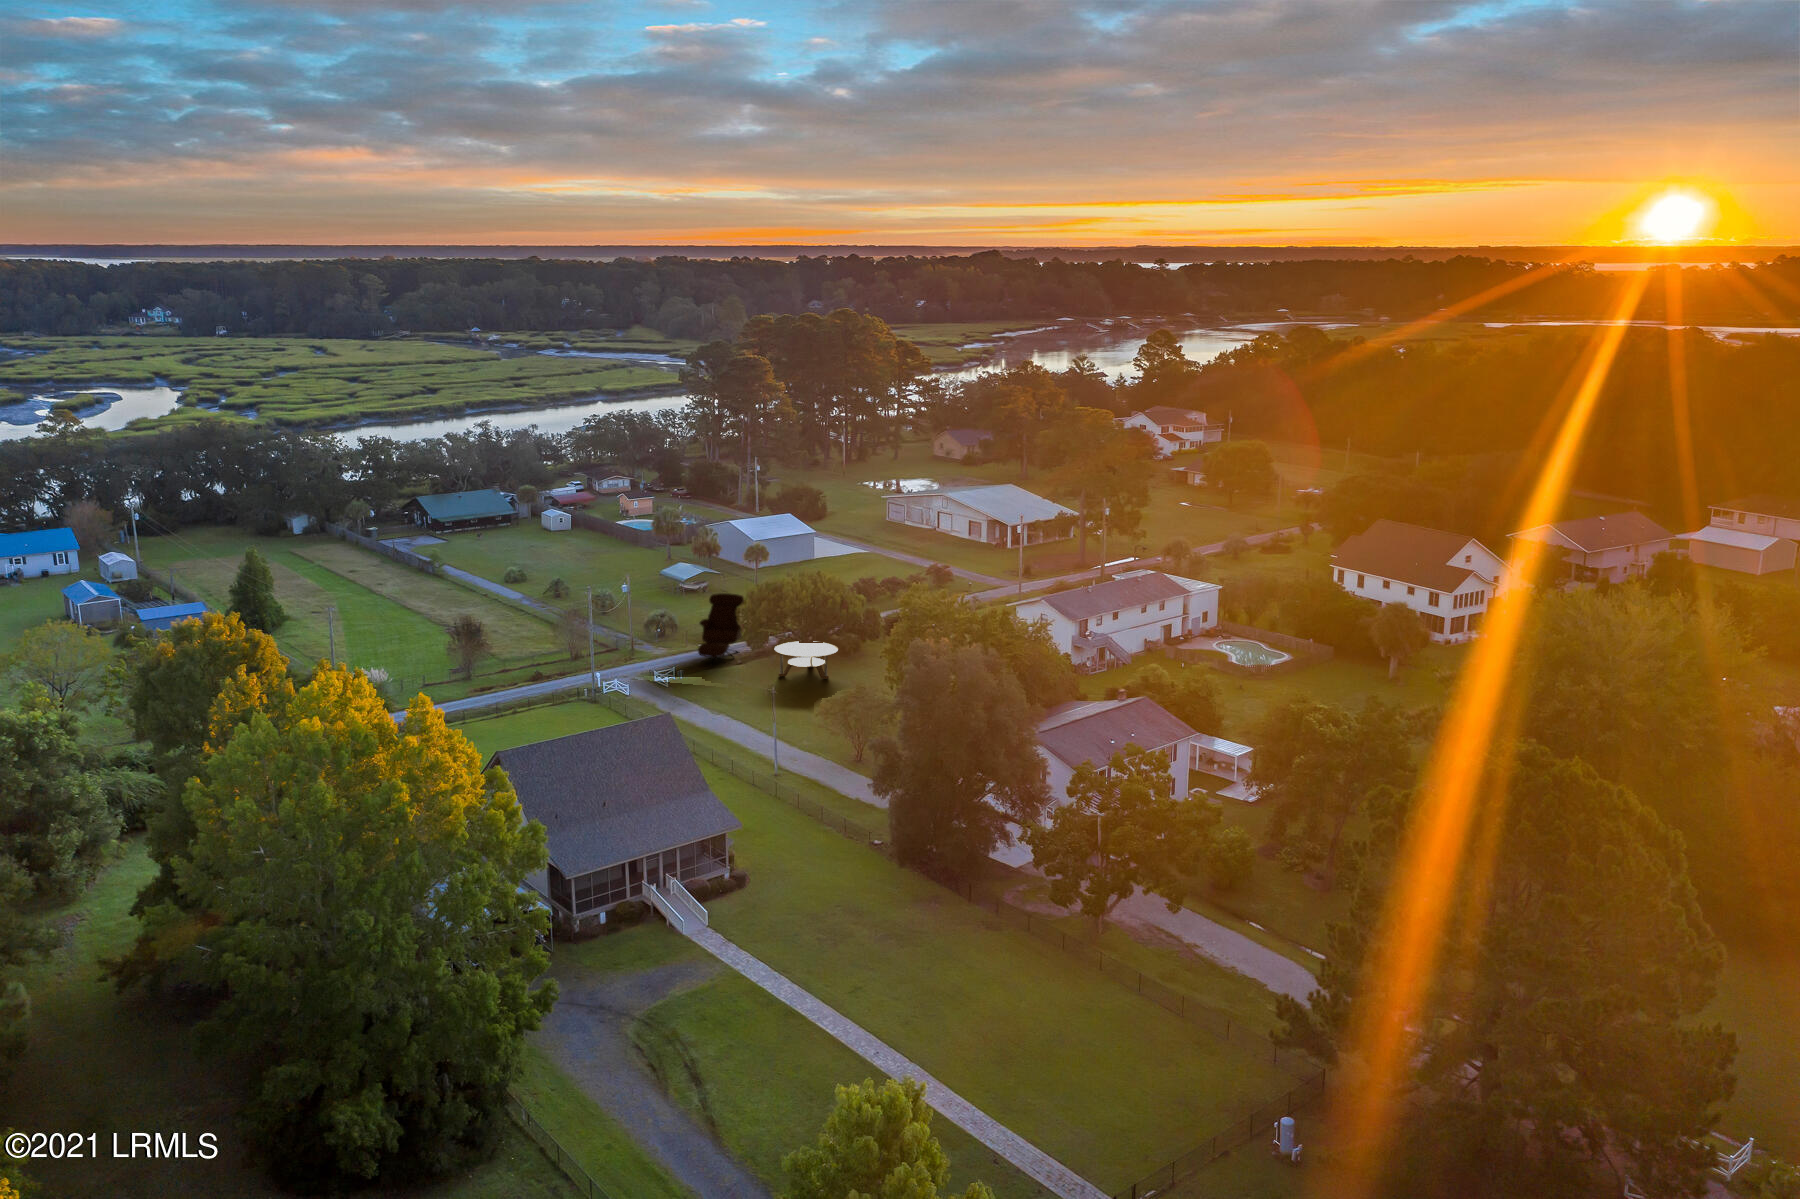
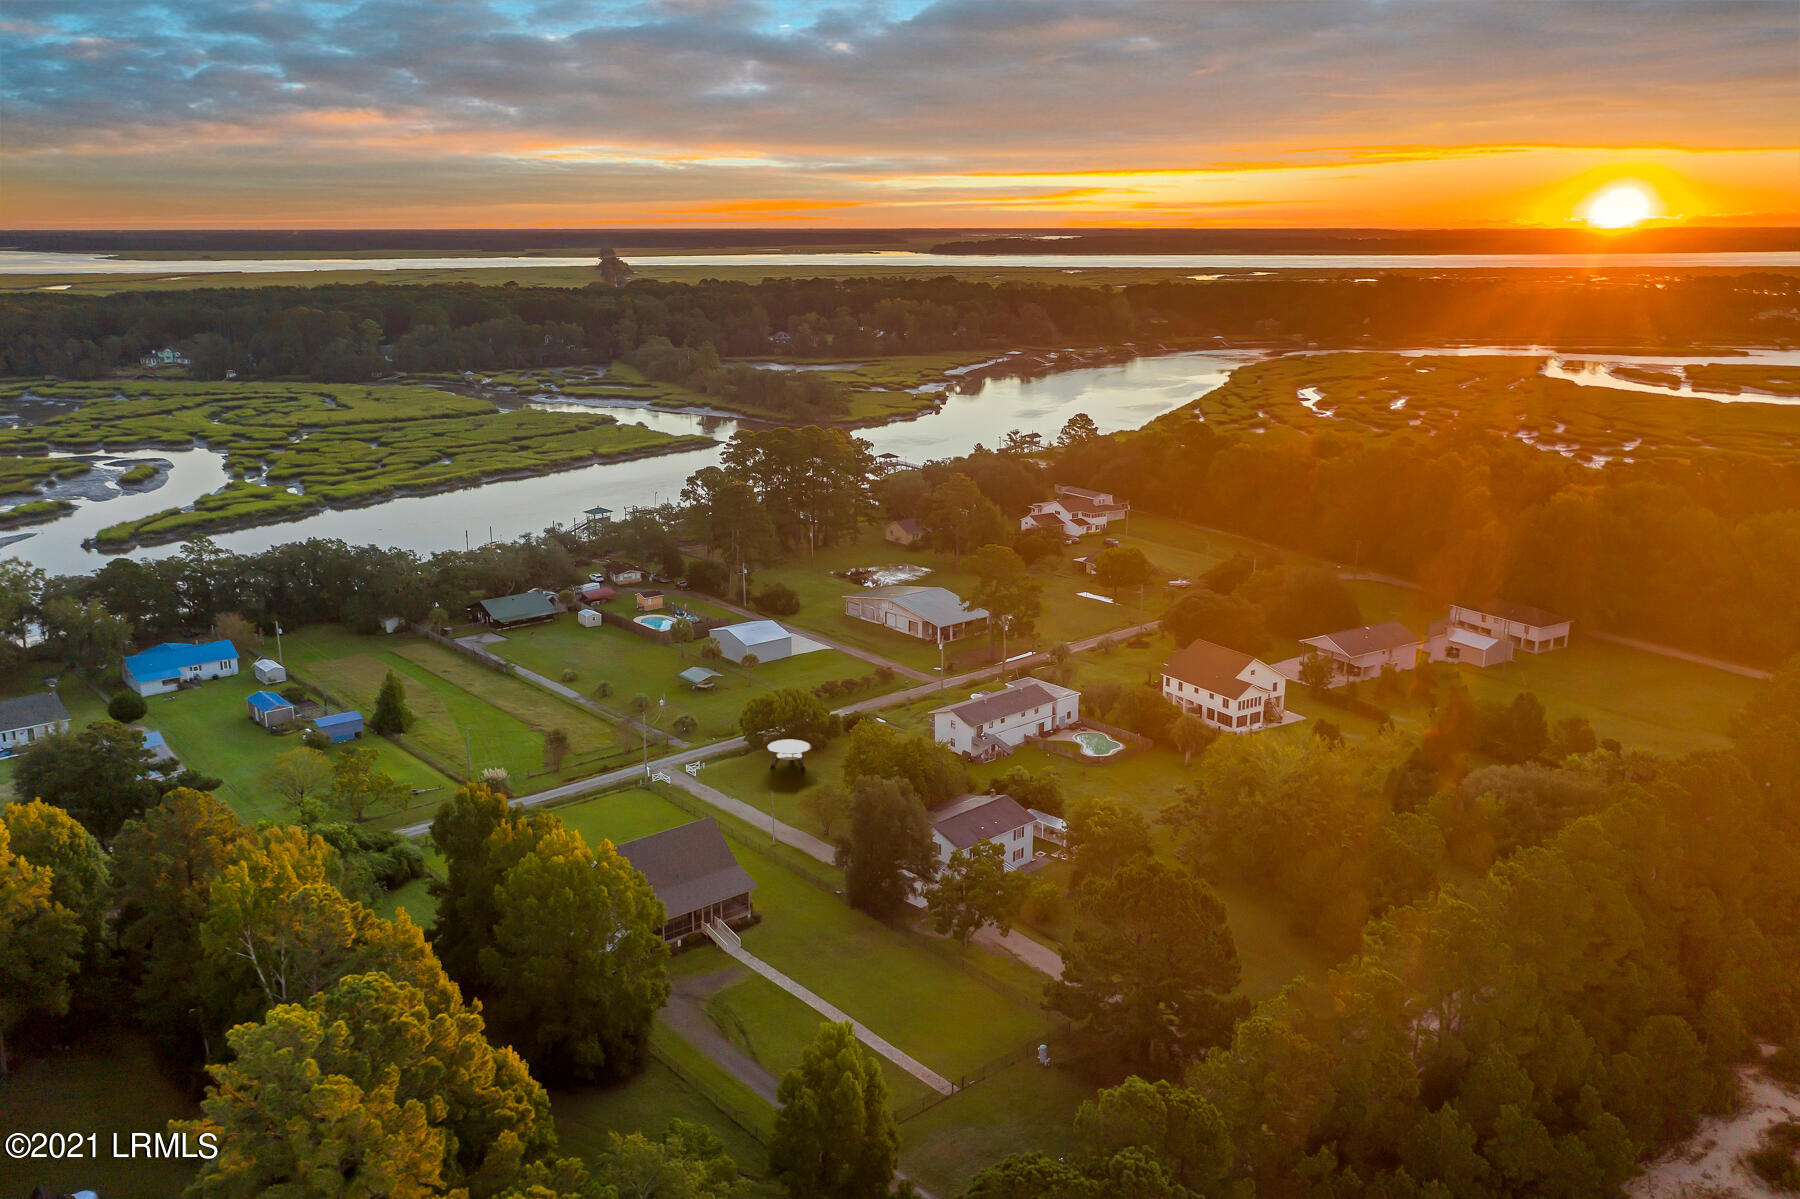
lounge chair: present [698,593,744,662] -> none [714,704,748,758]

